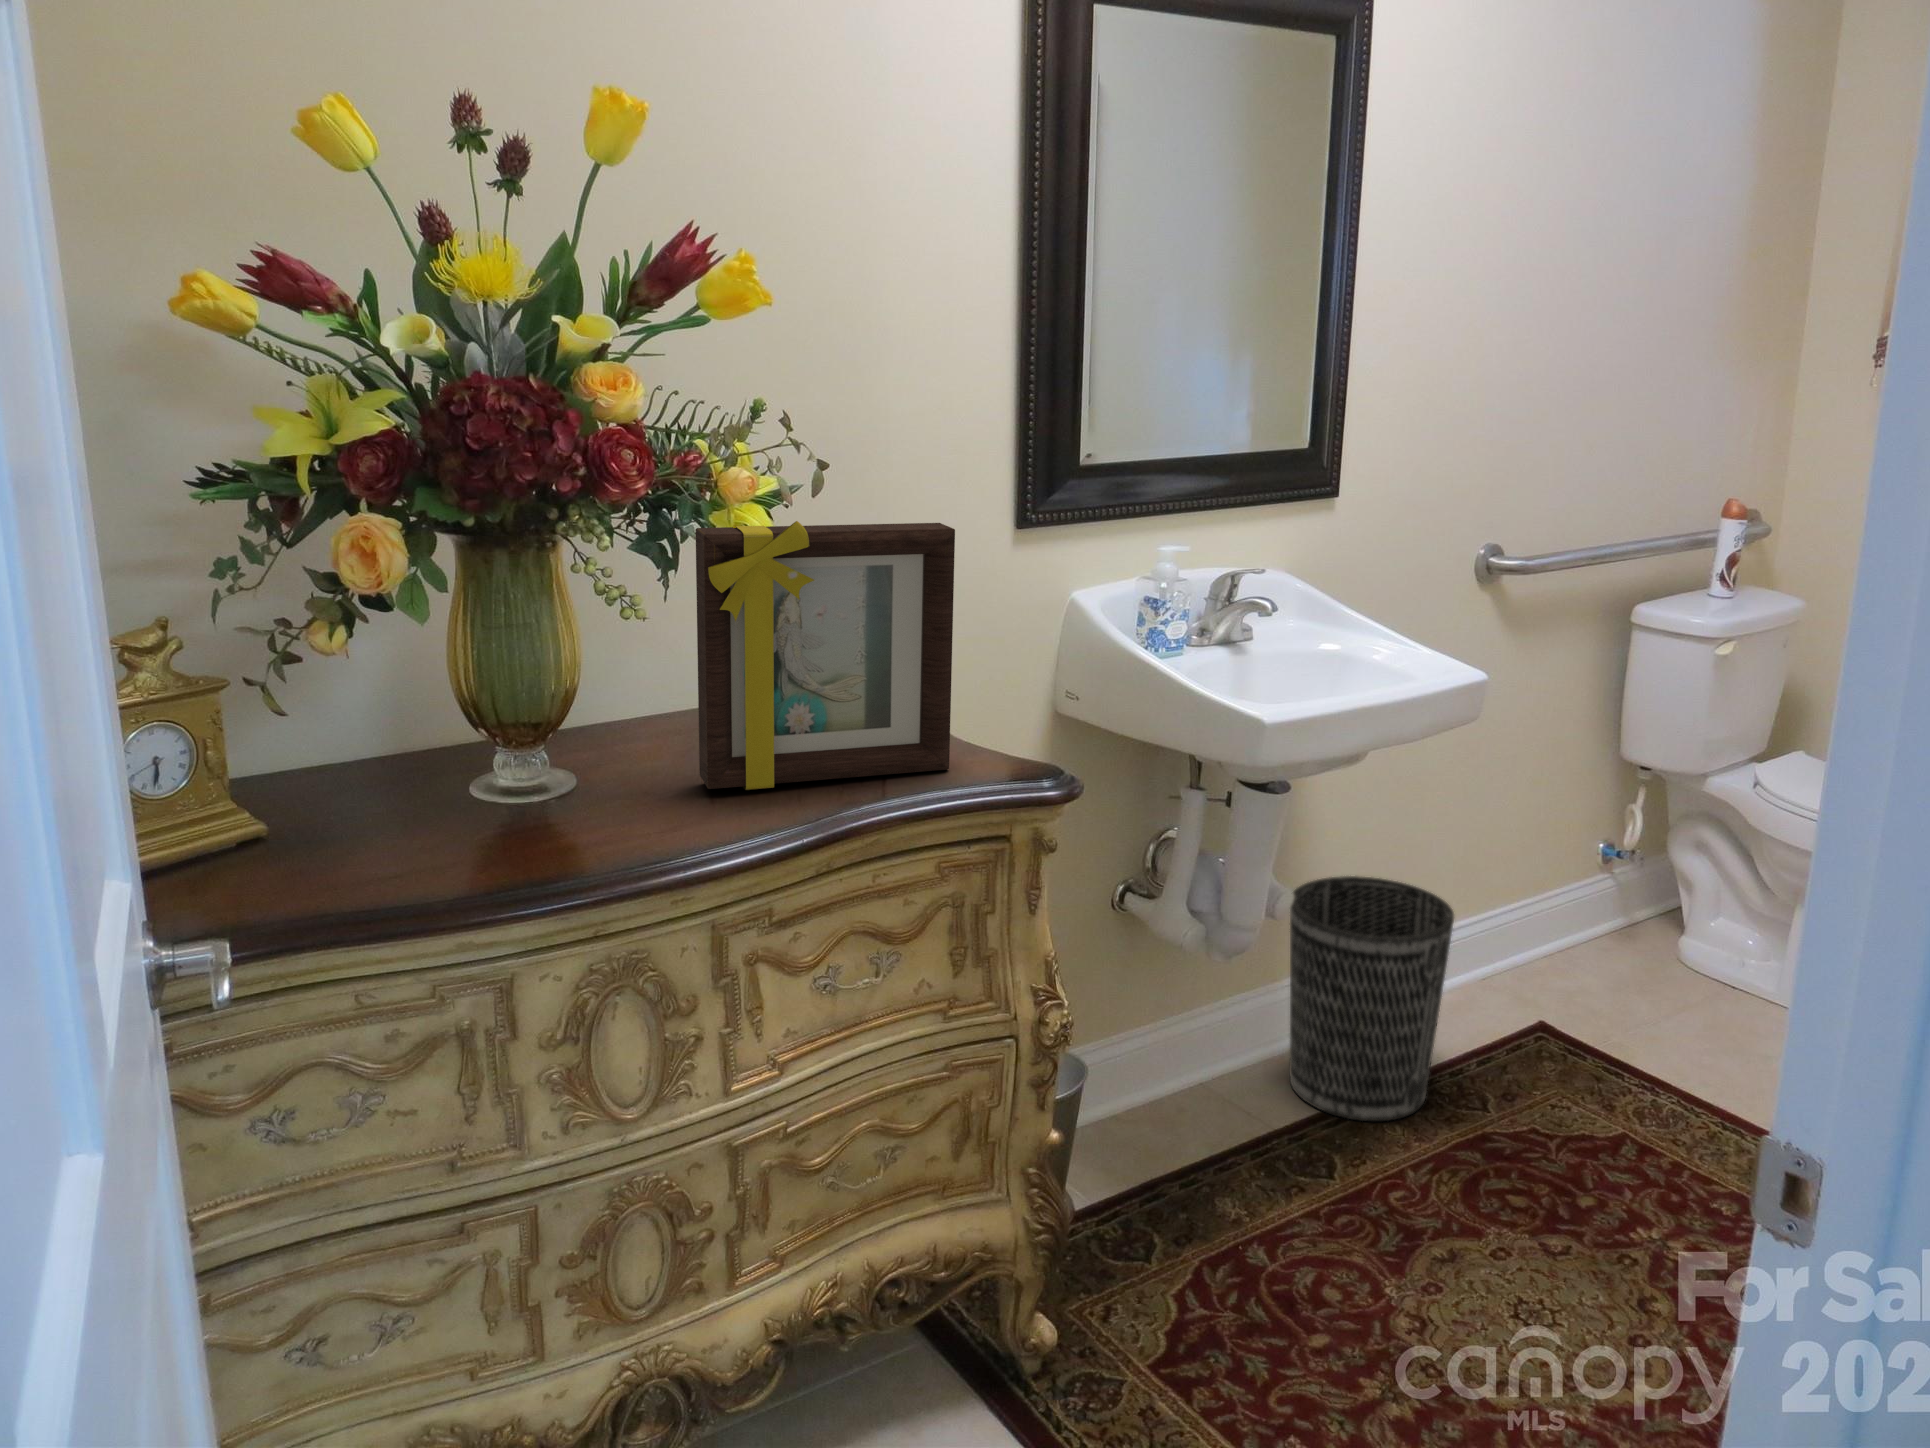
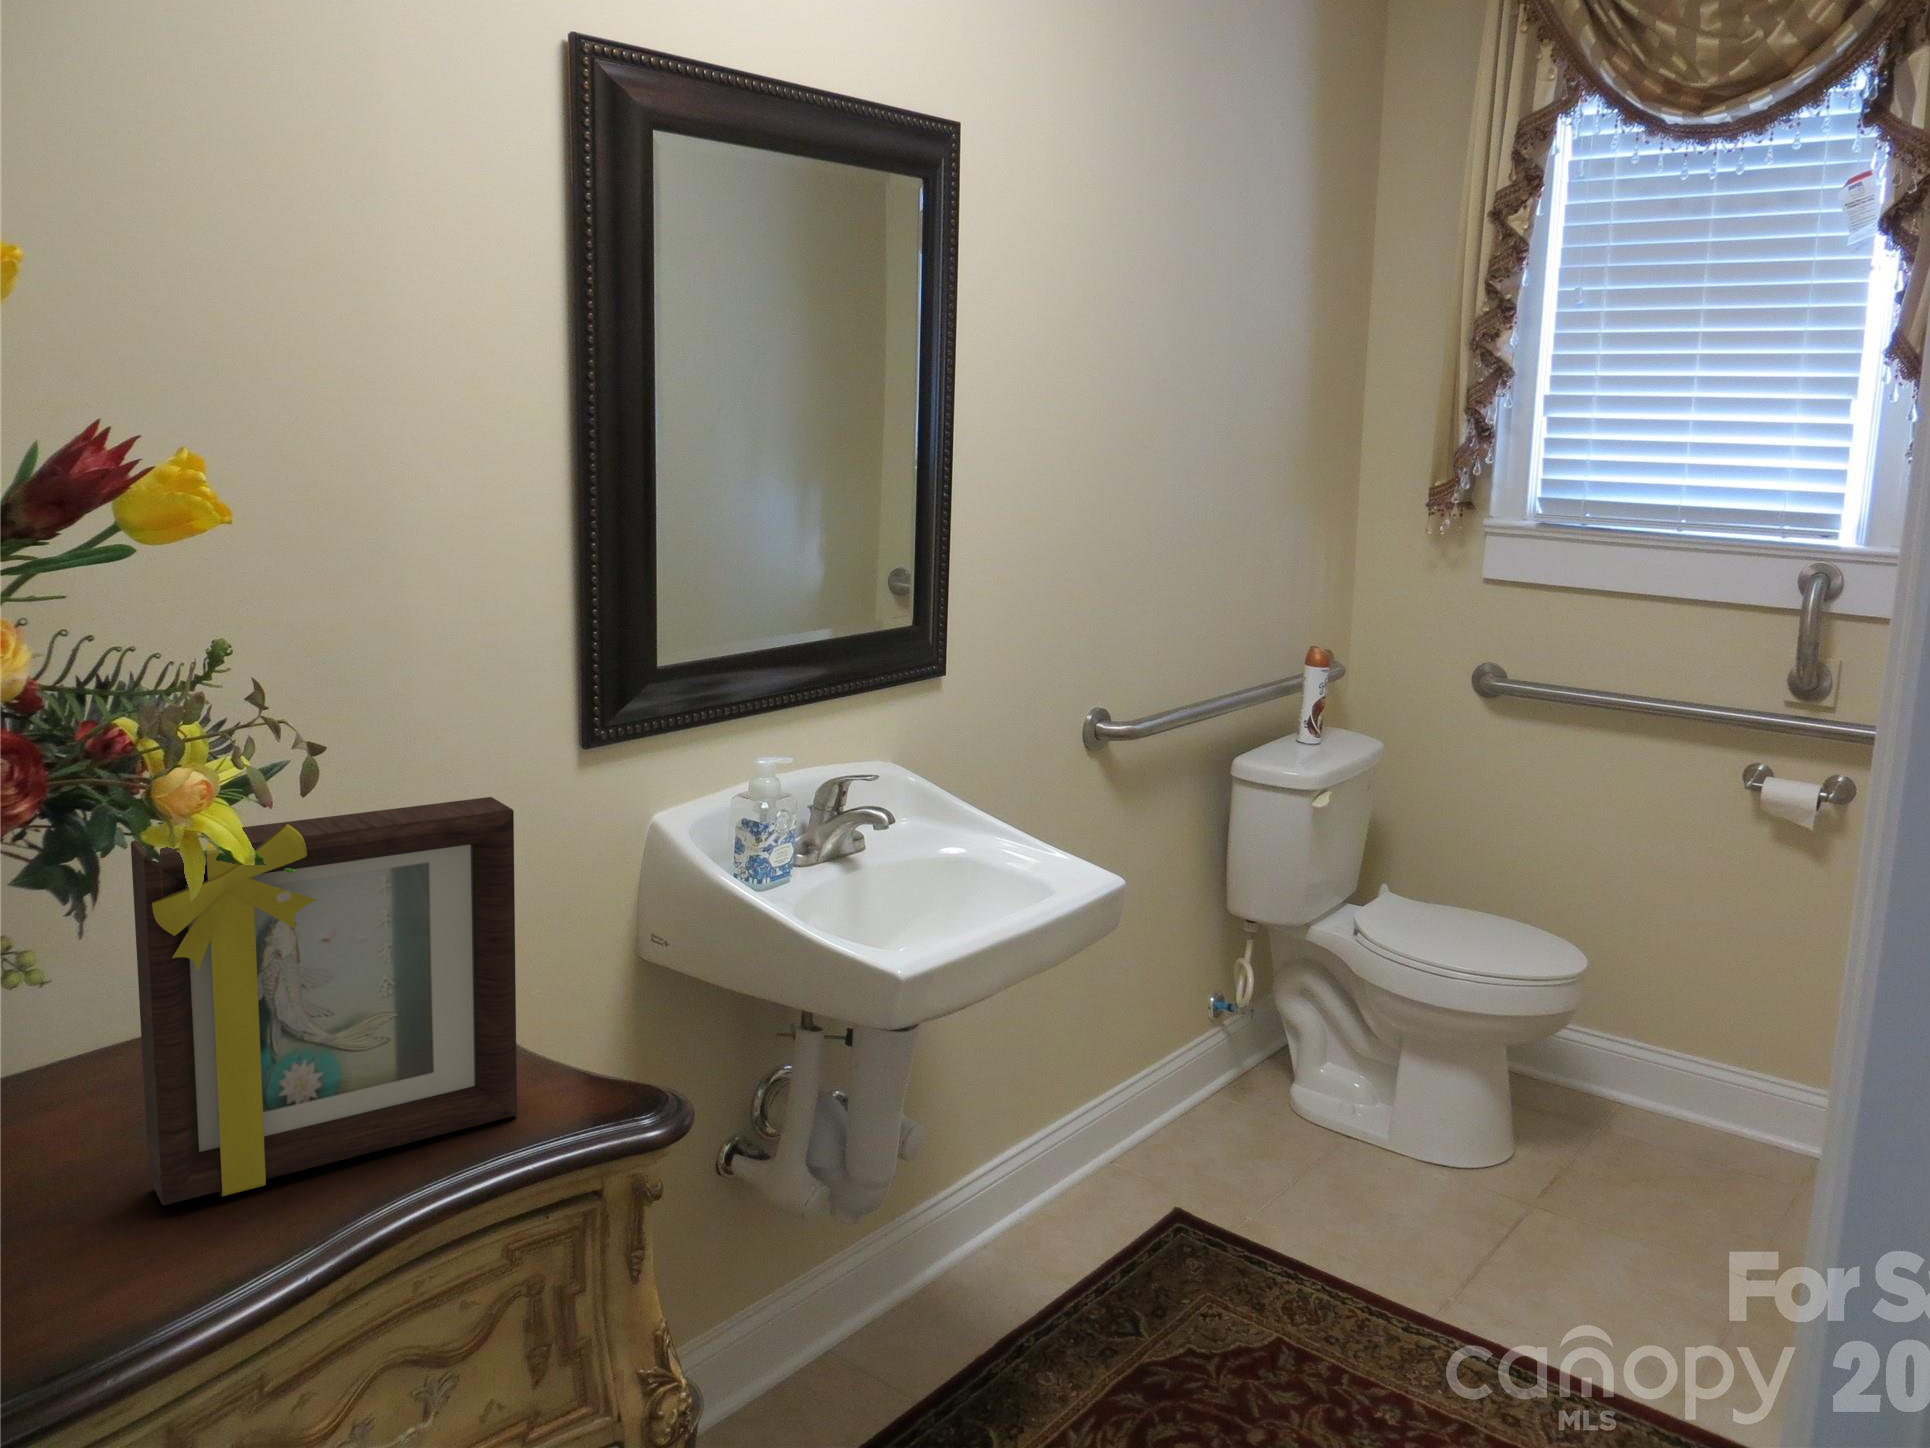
wastebasket: present [1290,876,1454,1121] -> none [918,1088,1095,1376]

